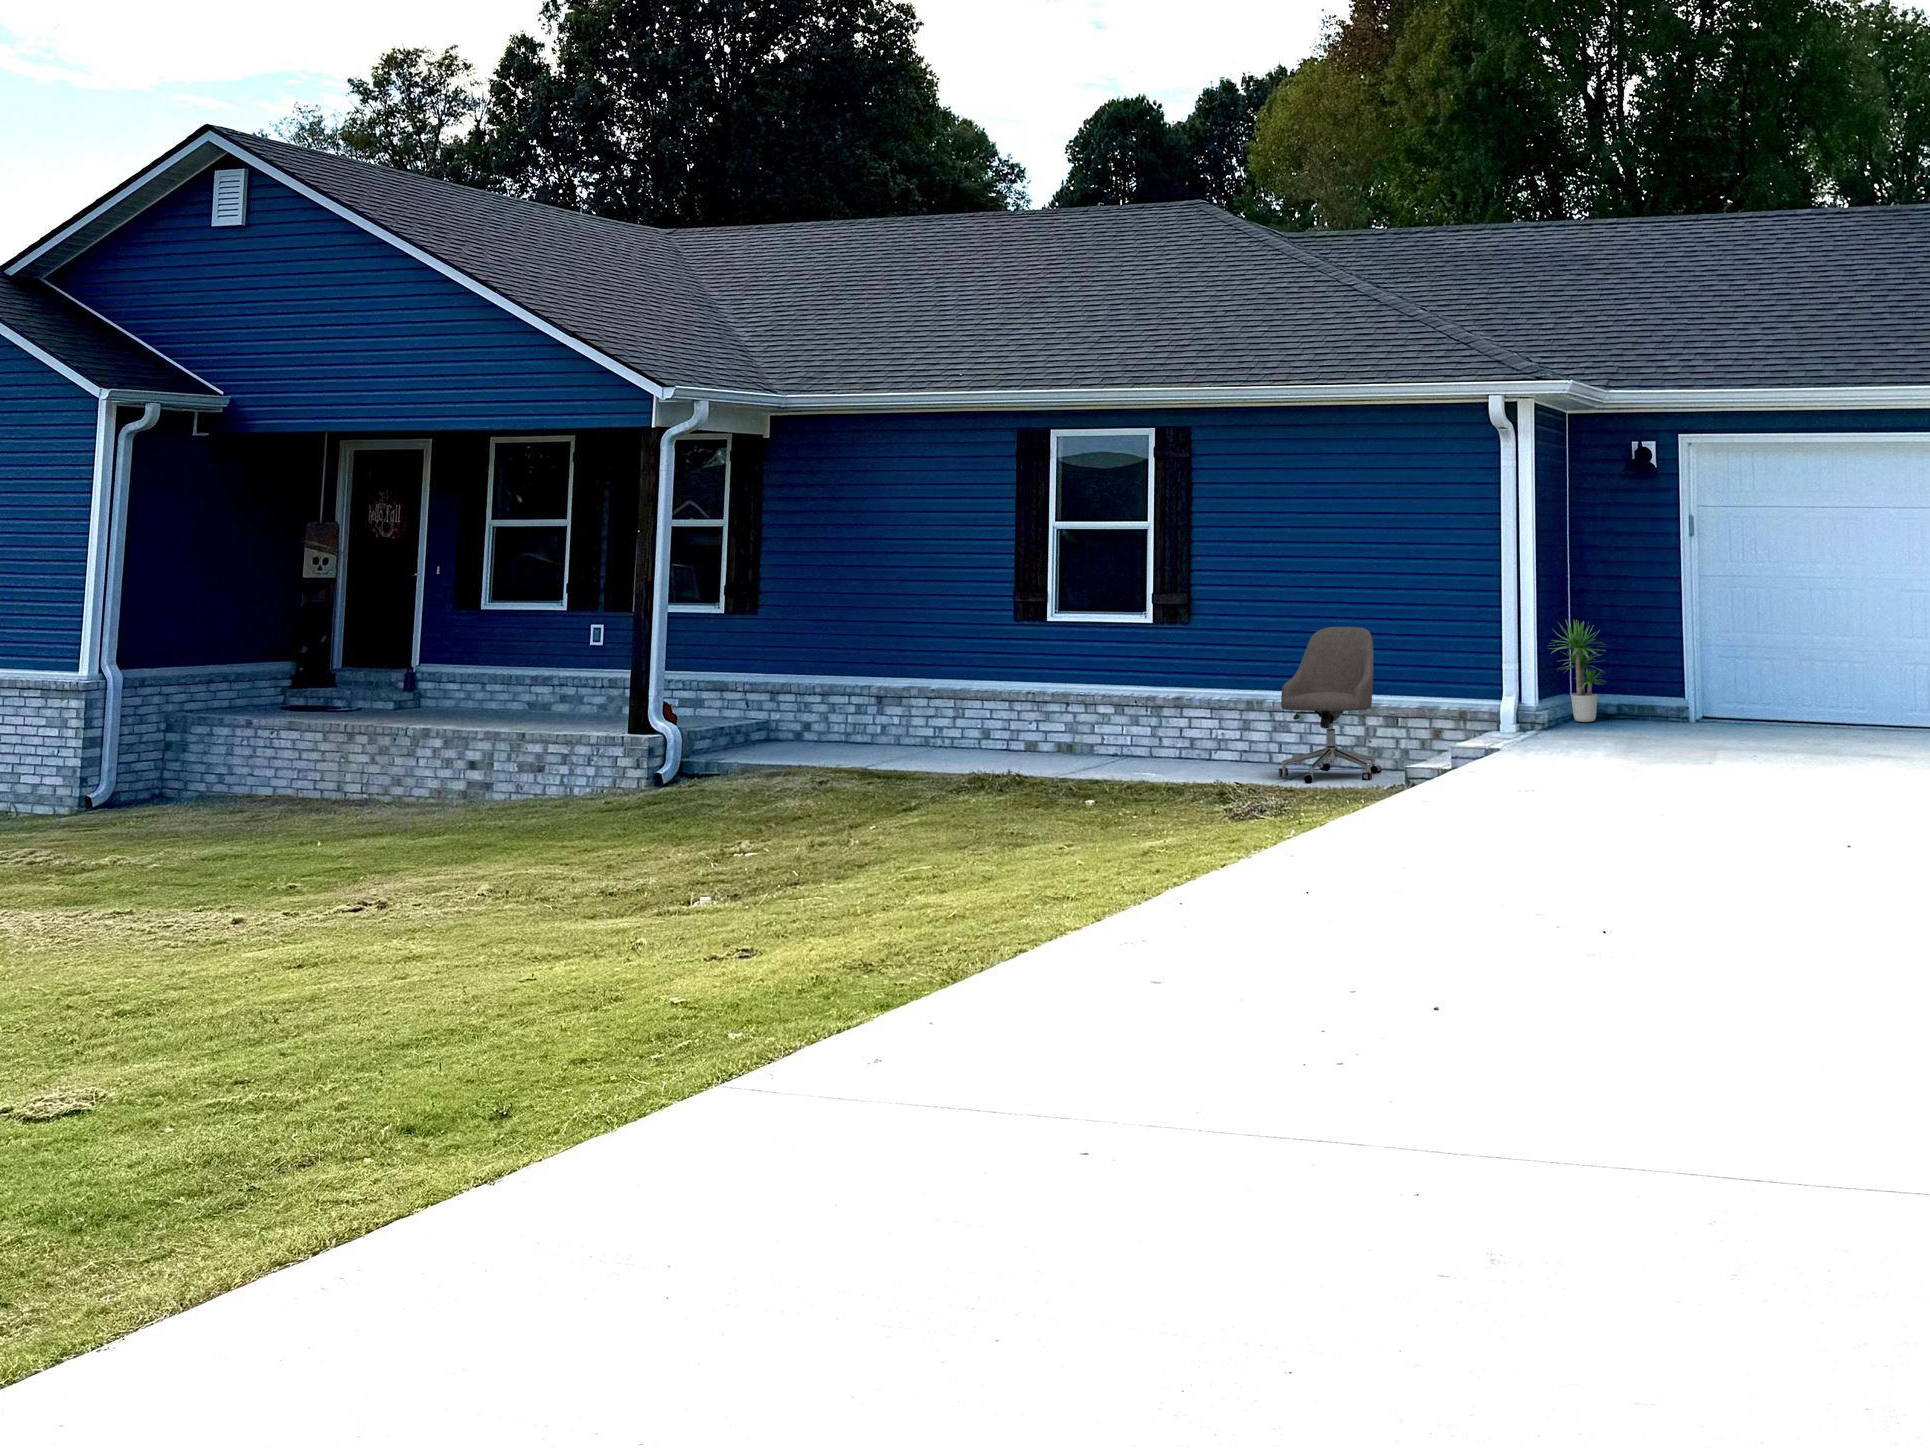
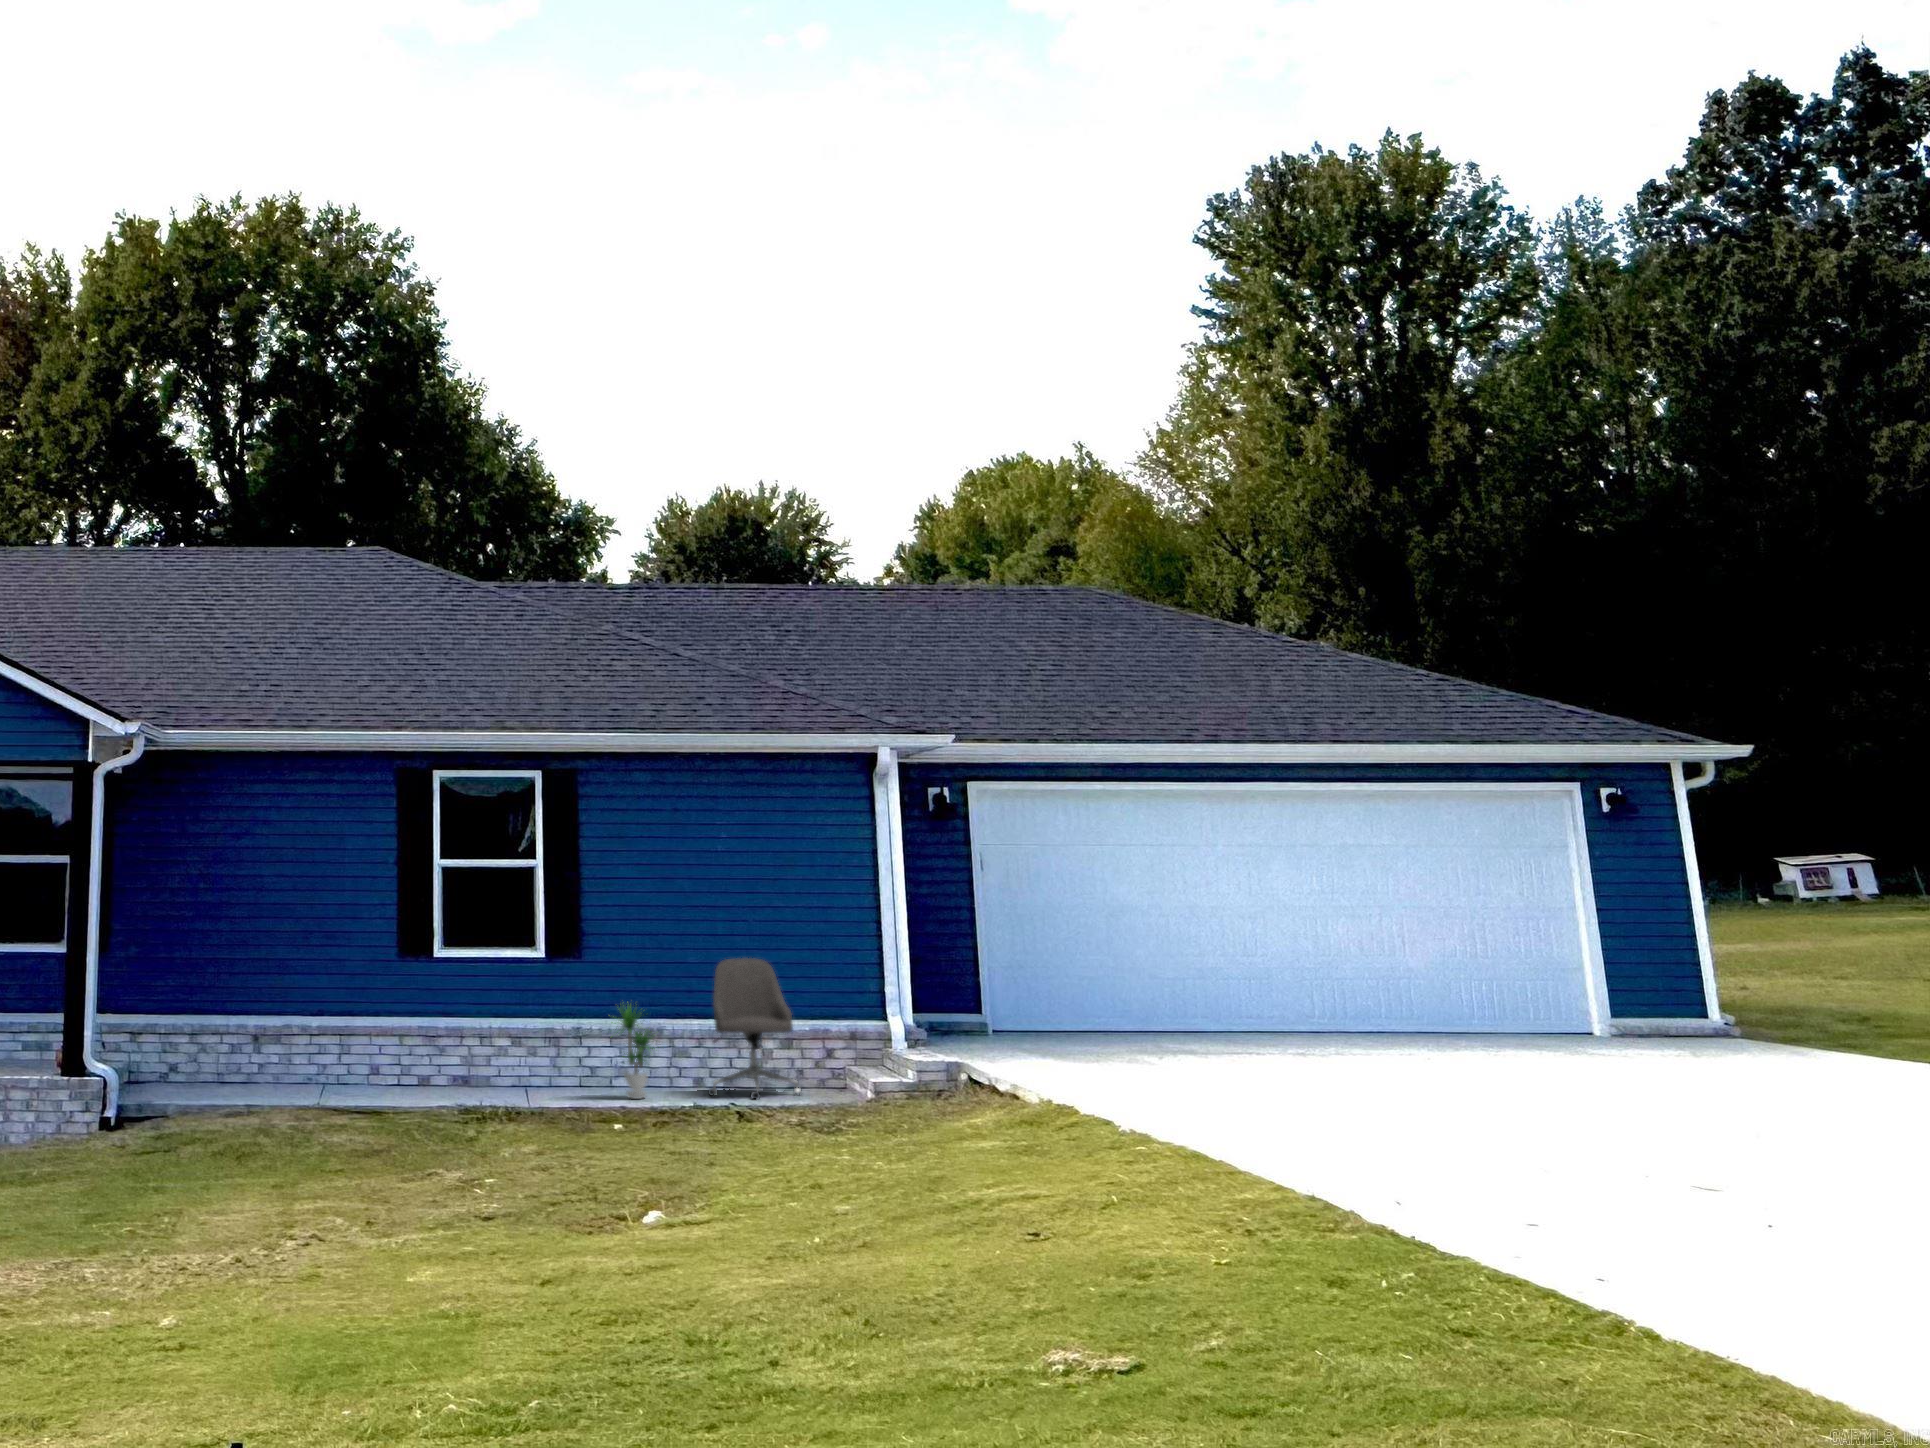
potted plant: present [1552,621,1604,722] -> present [609,1004,655,1099]

